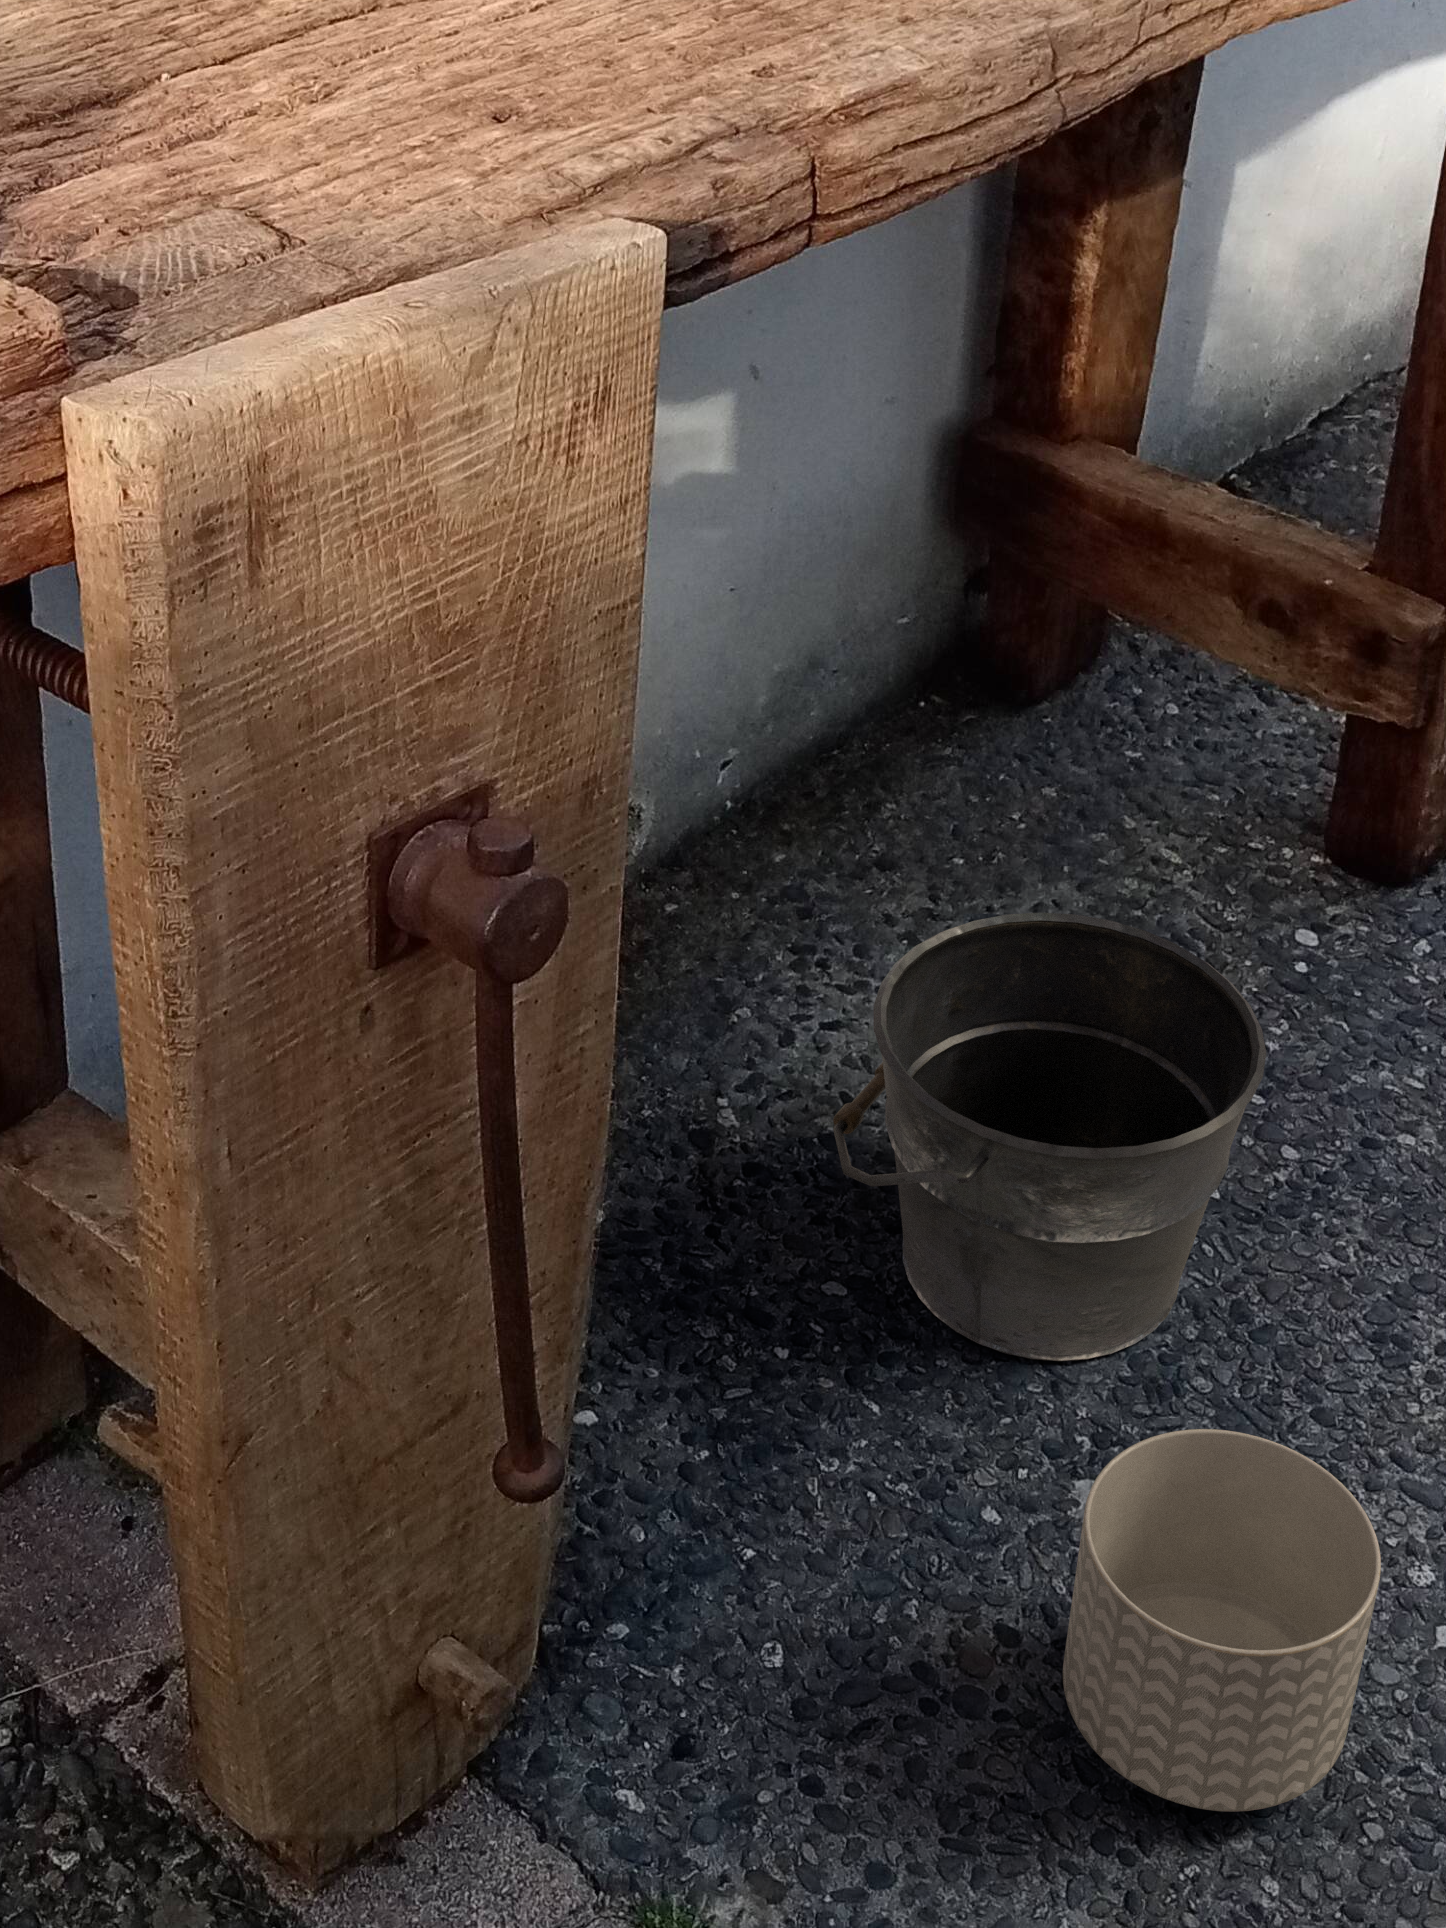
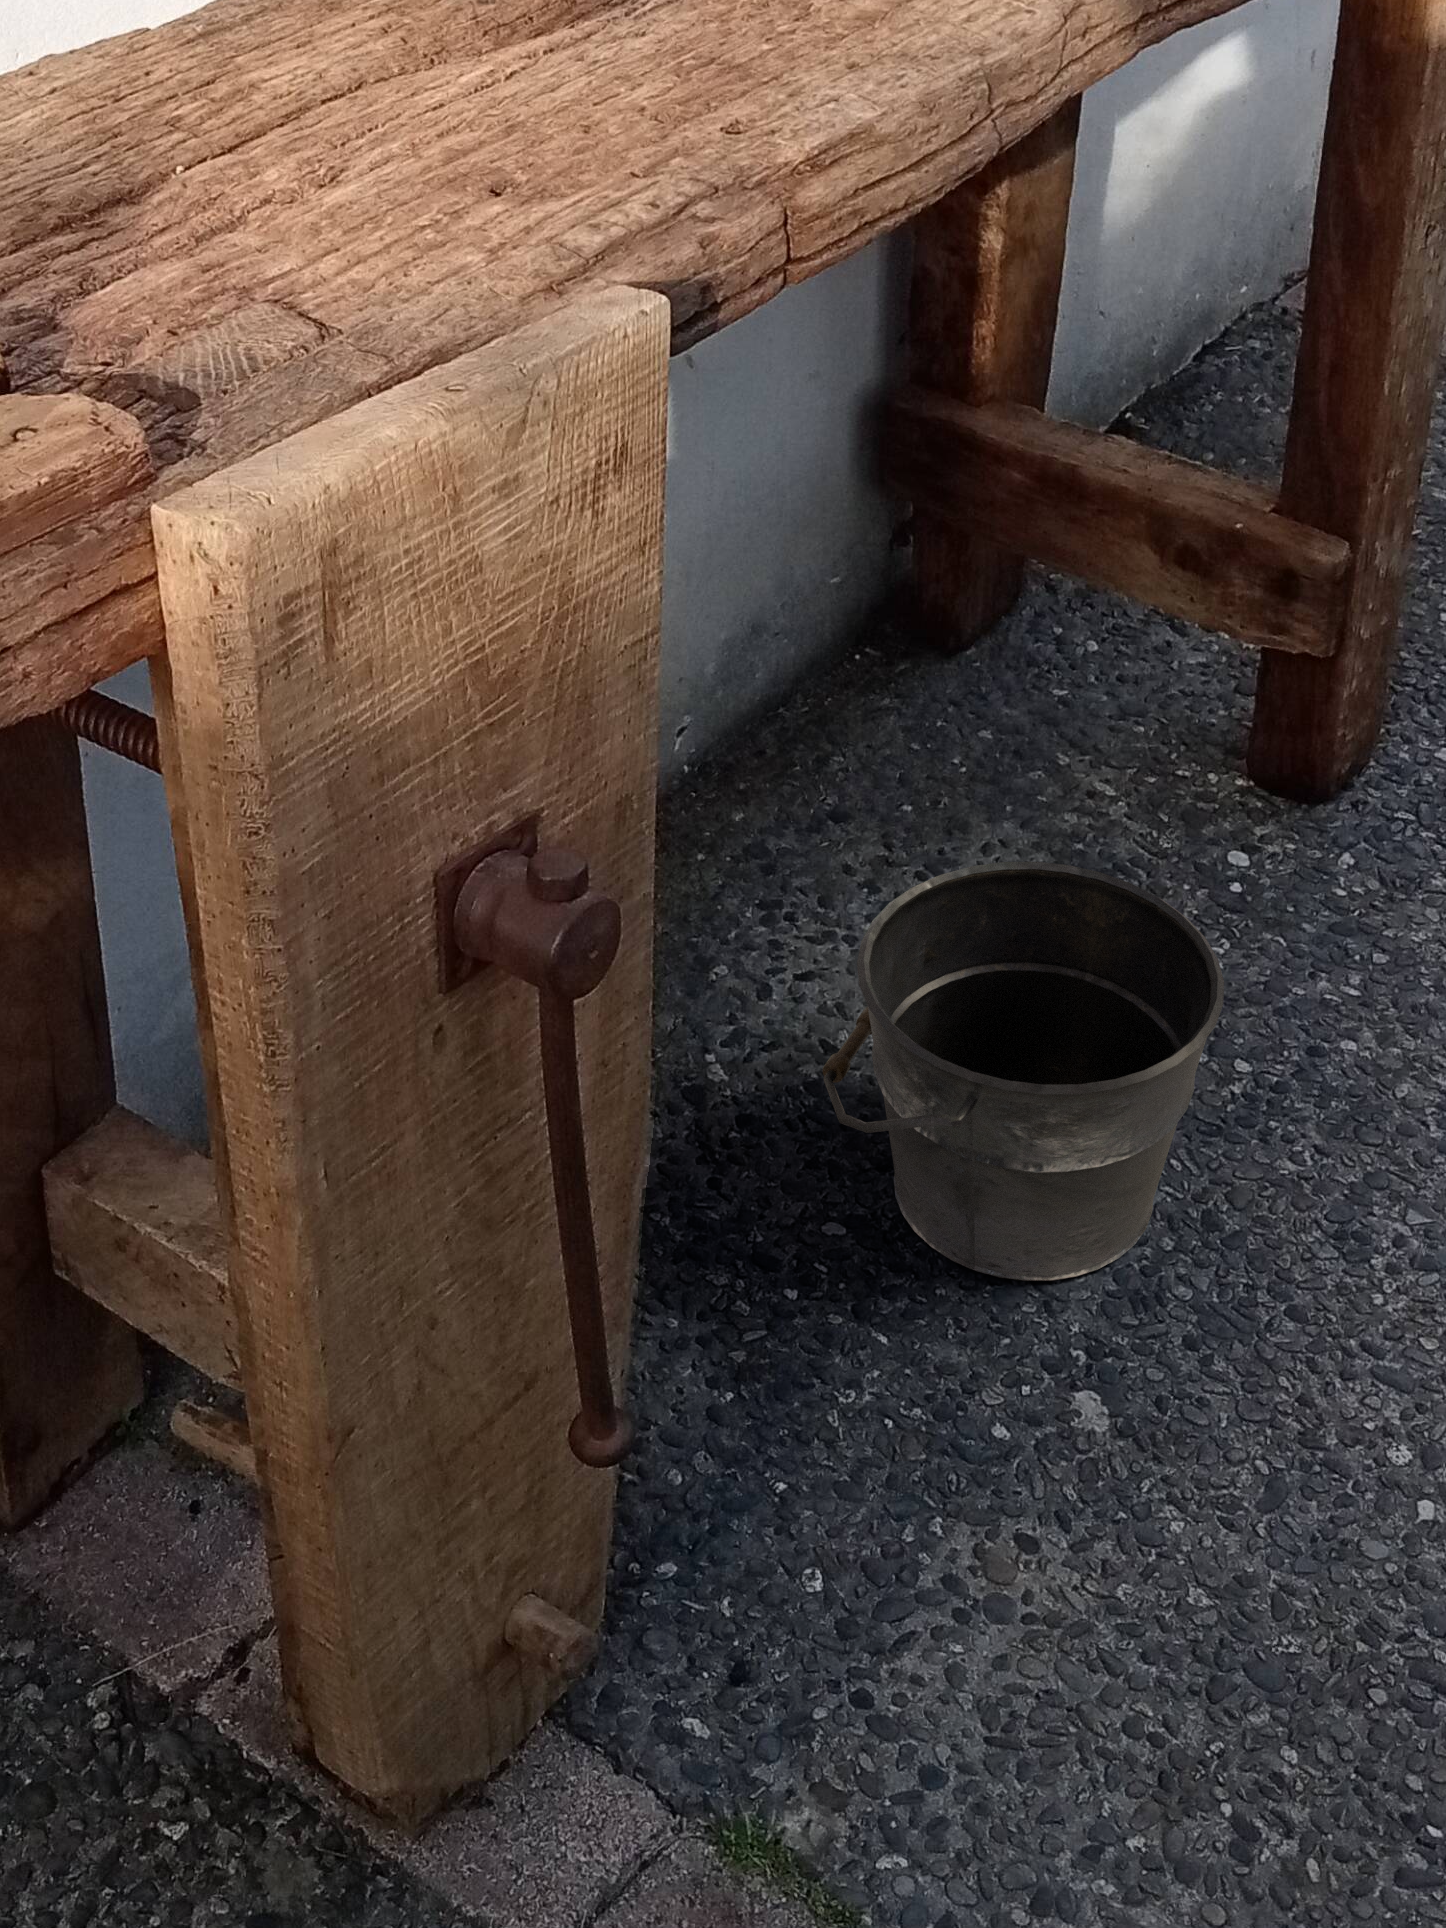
planter: present [1063,1429,1381,1812] -> none [1084,1339,1372,1690]

